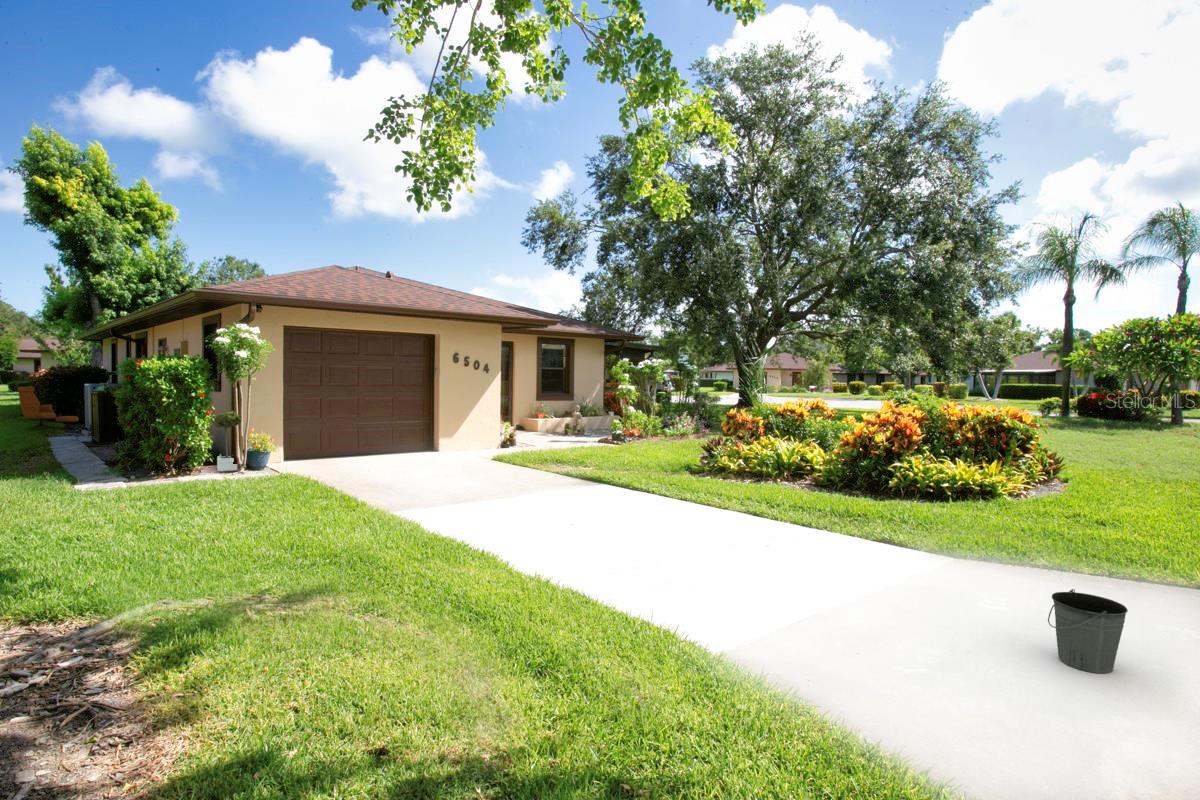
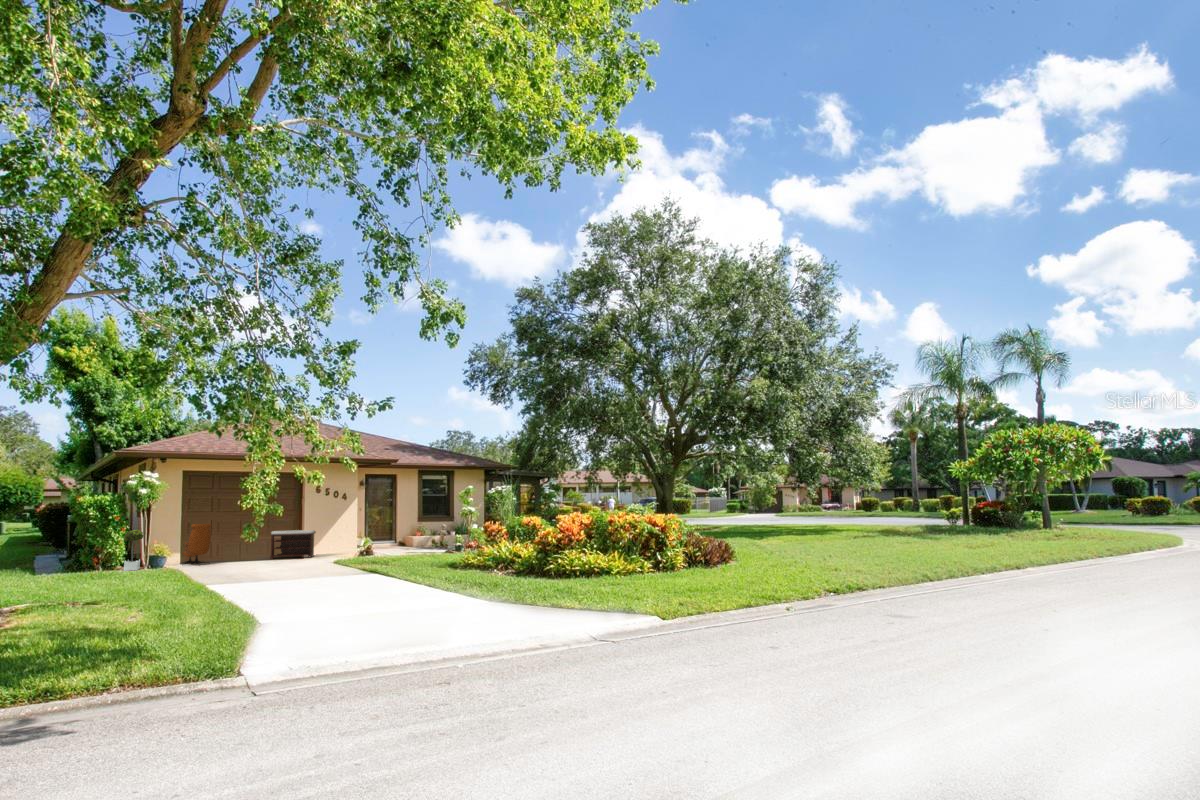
lounge chair: present [17,387,79,429] -> present [182,524,212,564]
bench: none [396,412,453,450] -> present [270,530,316,559]
bucket: present [1048,589,1128,673] -> none [383,594,413,627]

